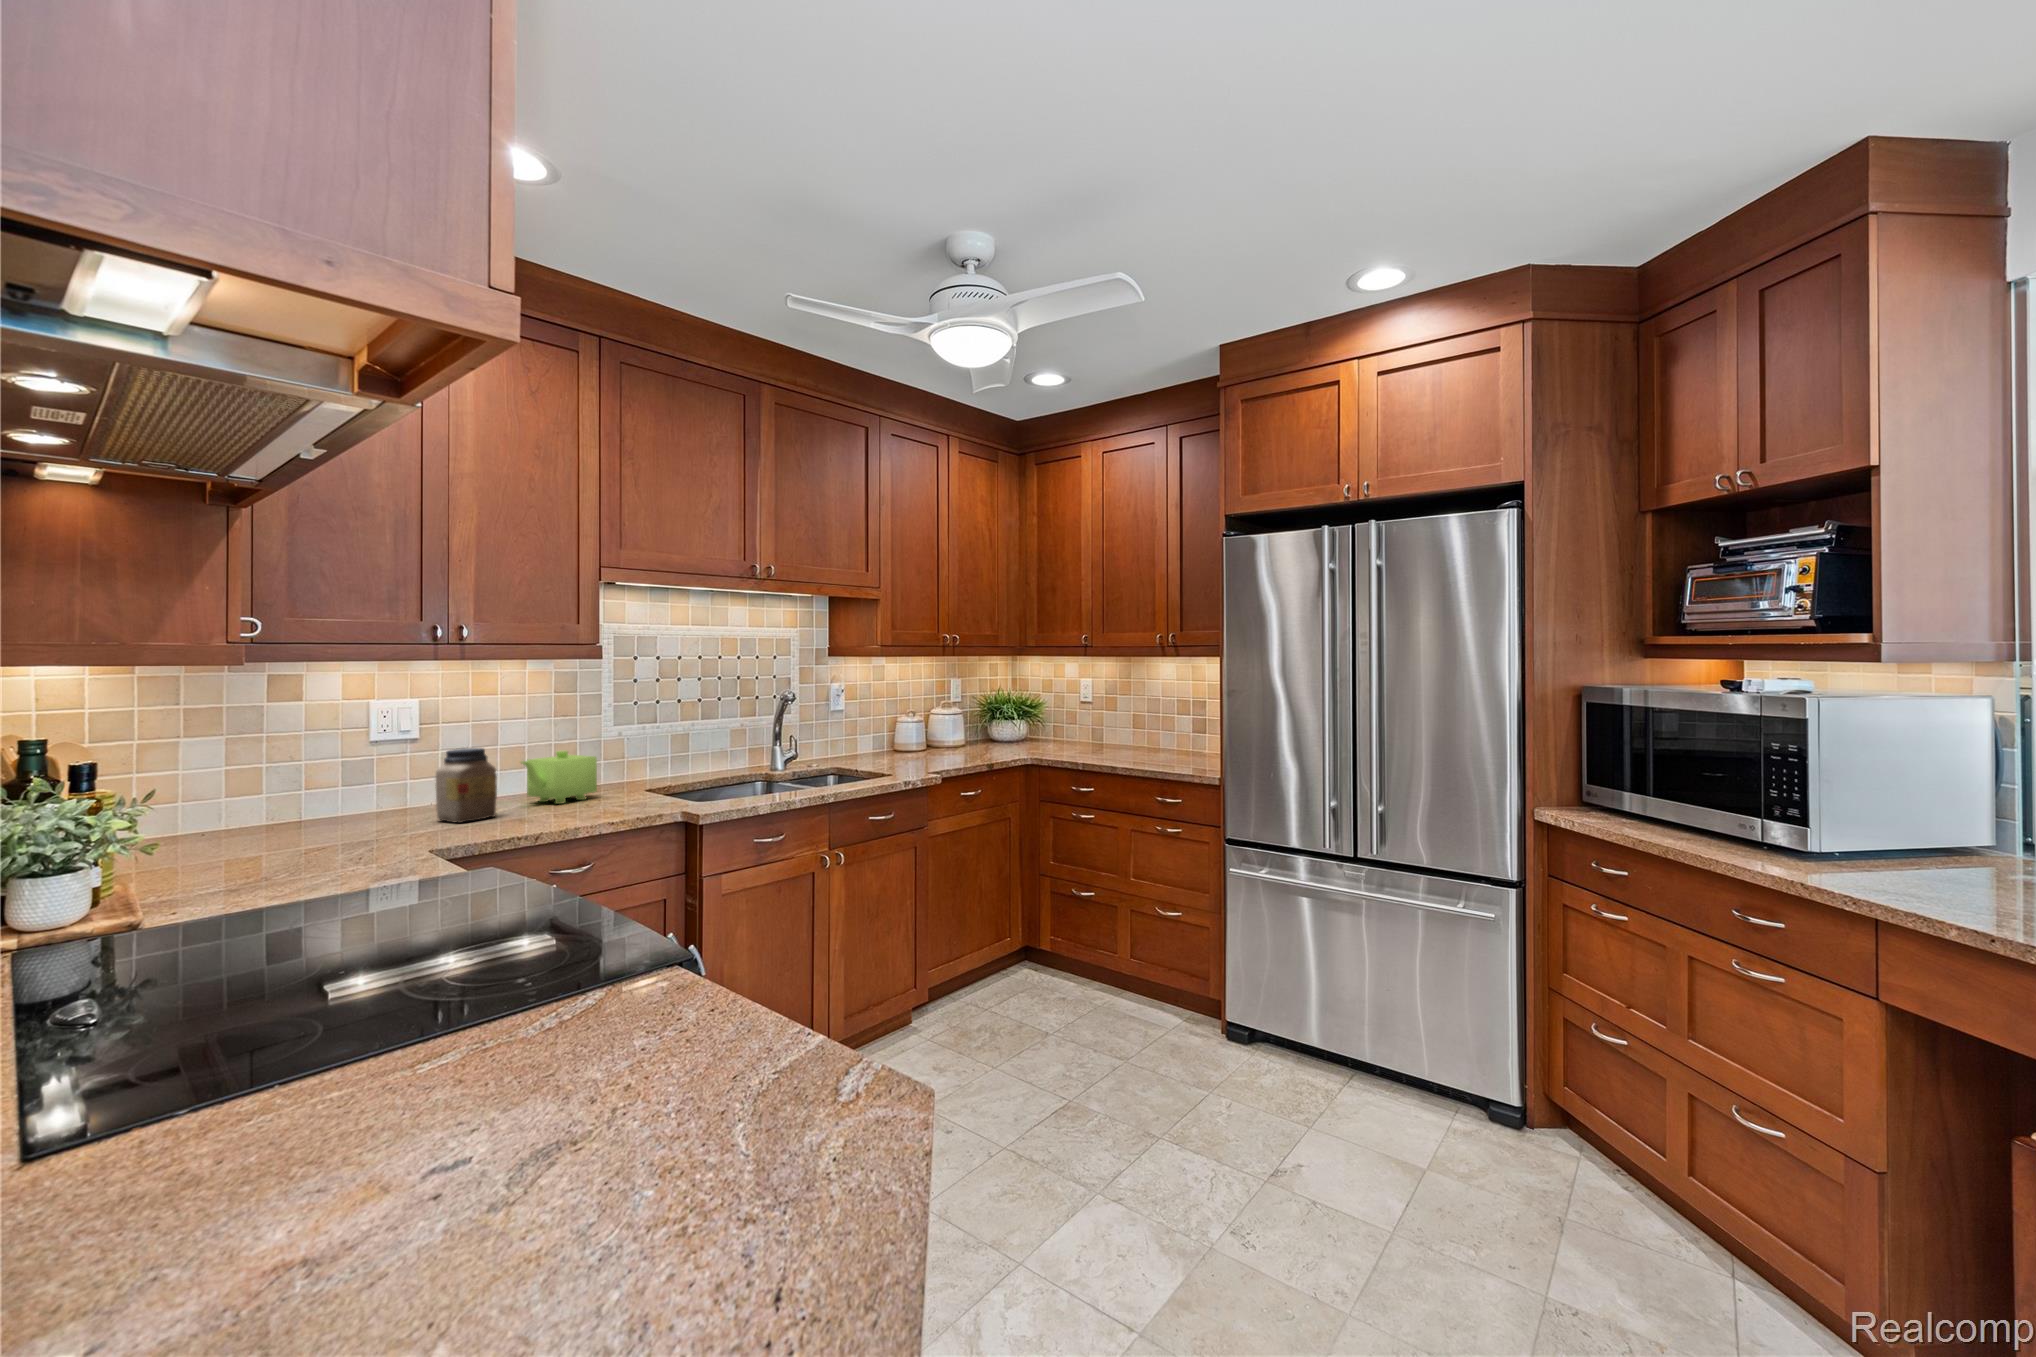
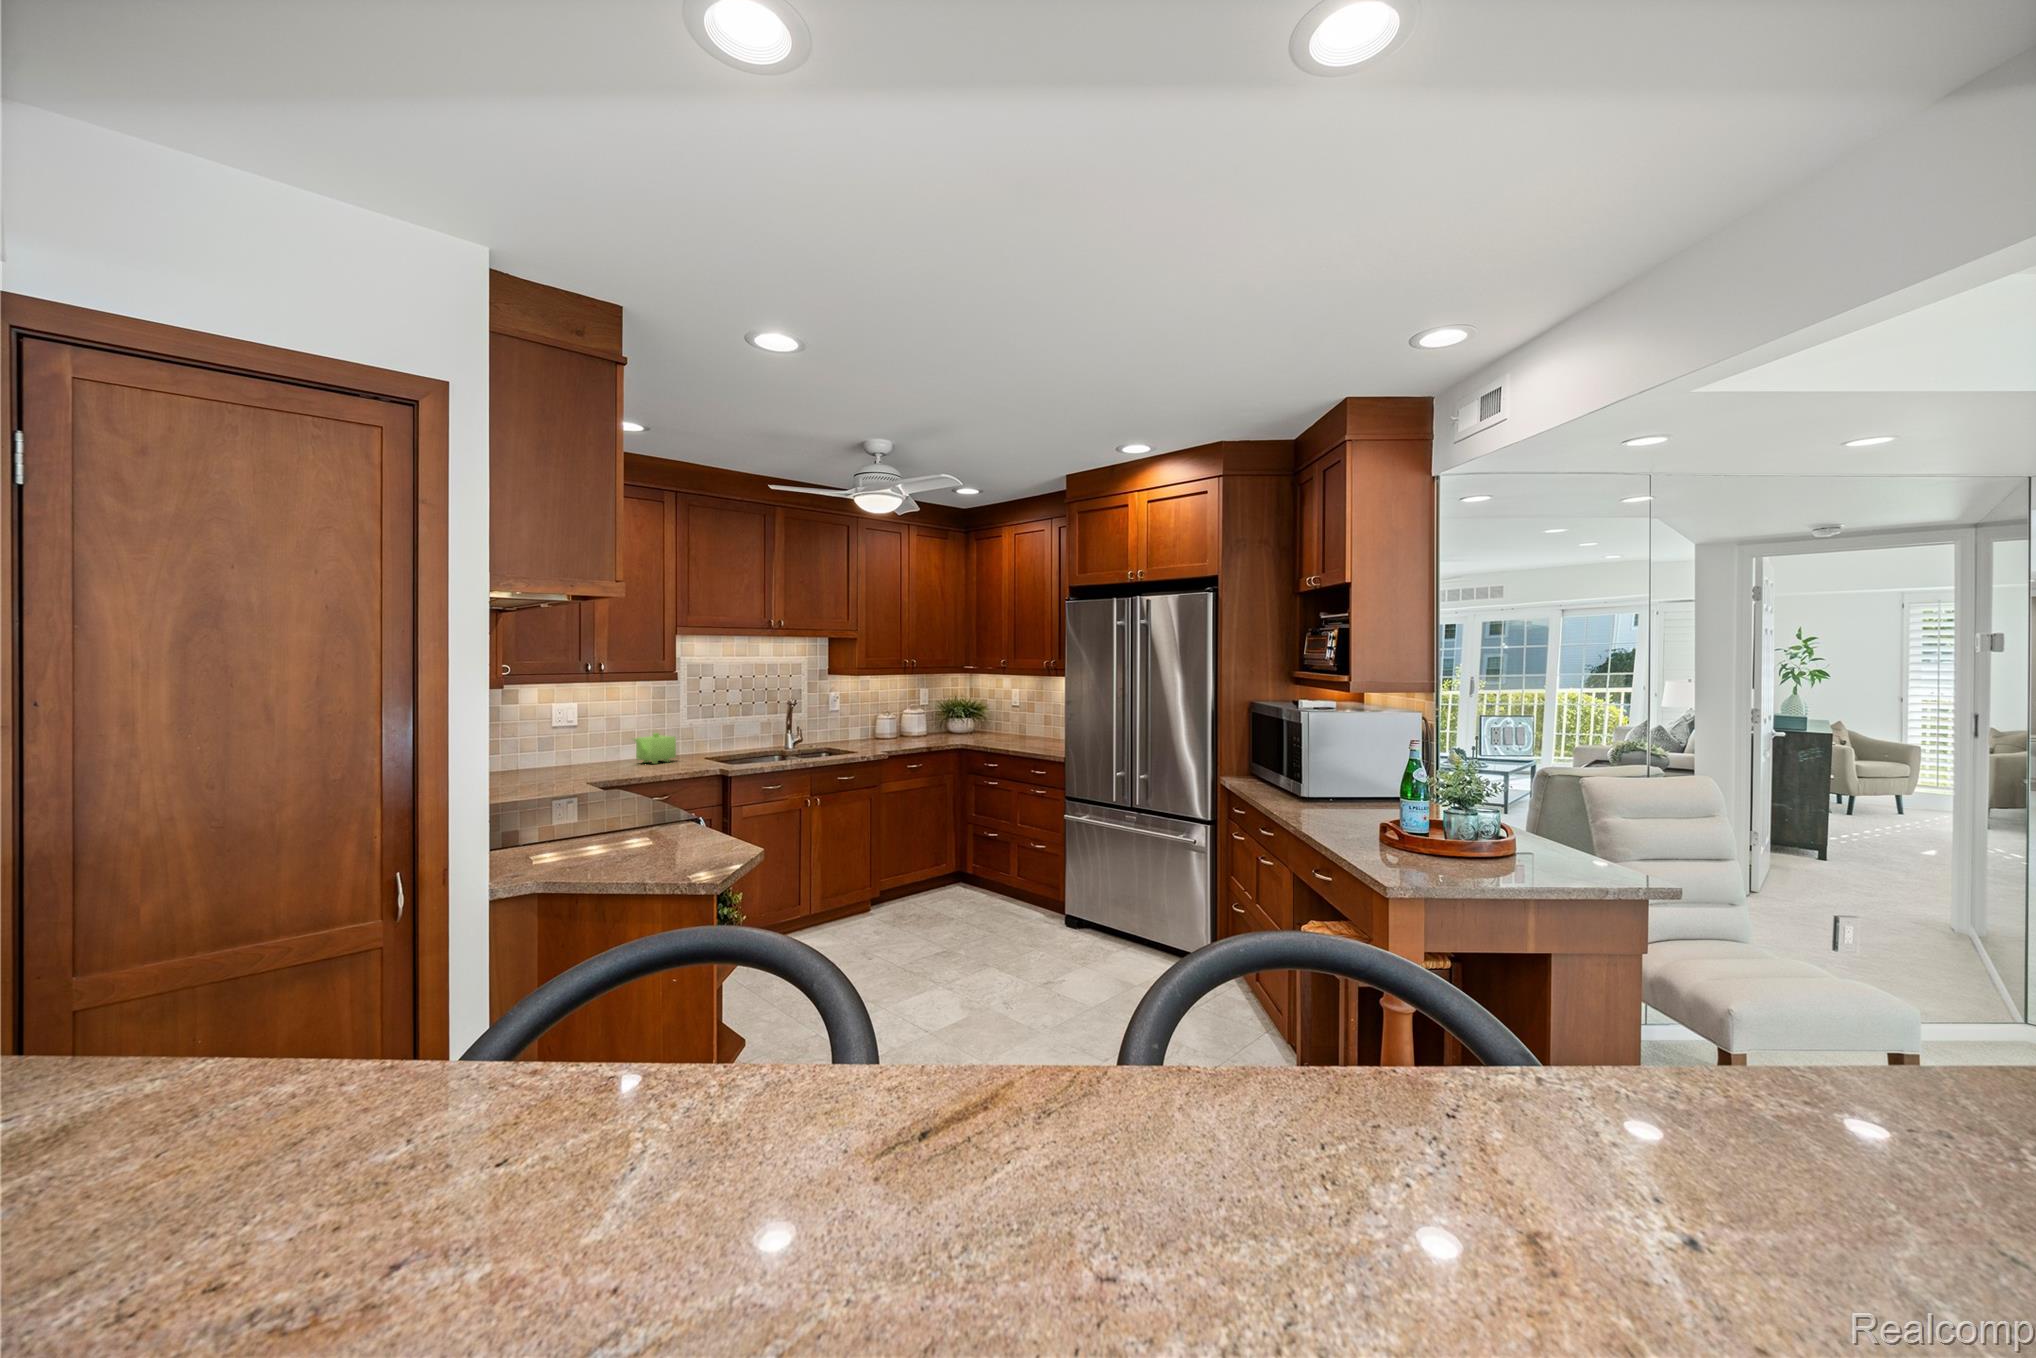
jar: present [435,748,497,823] -> none [586,730,619,772]

